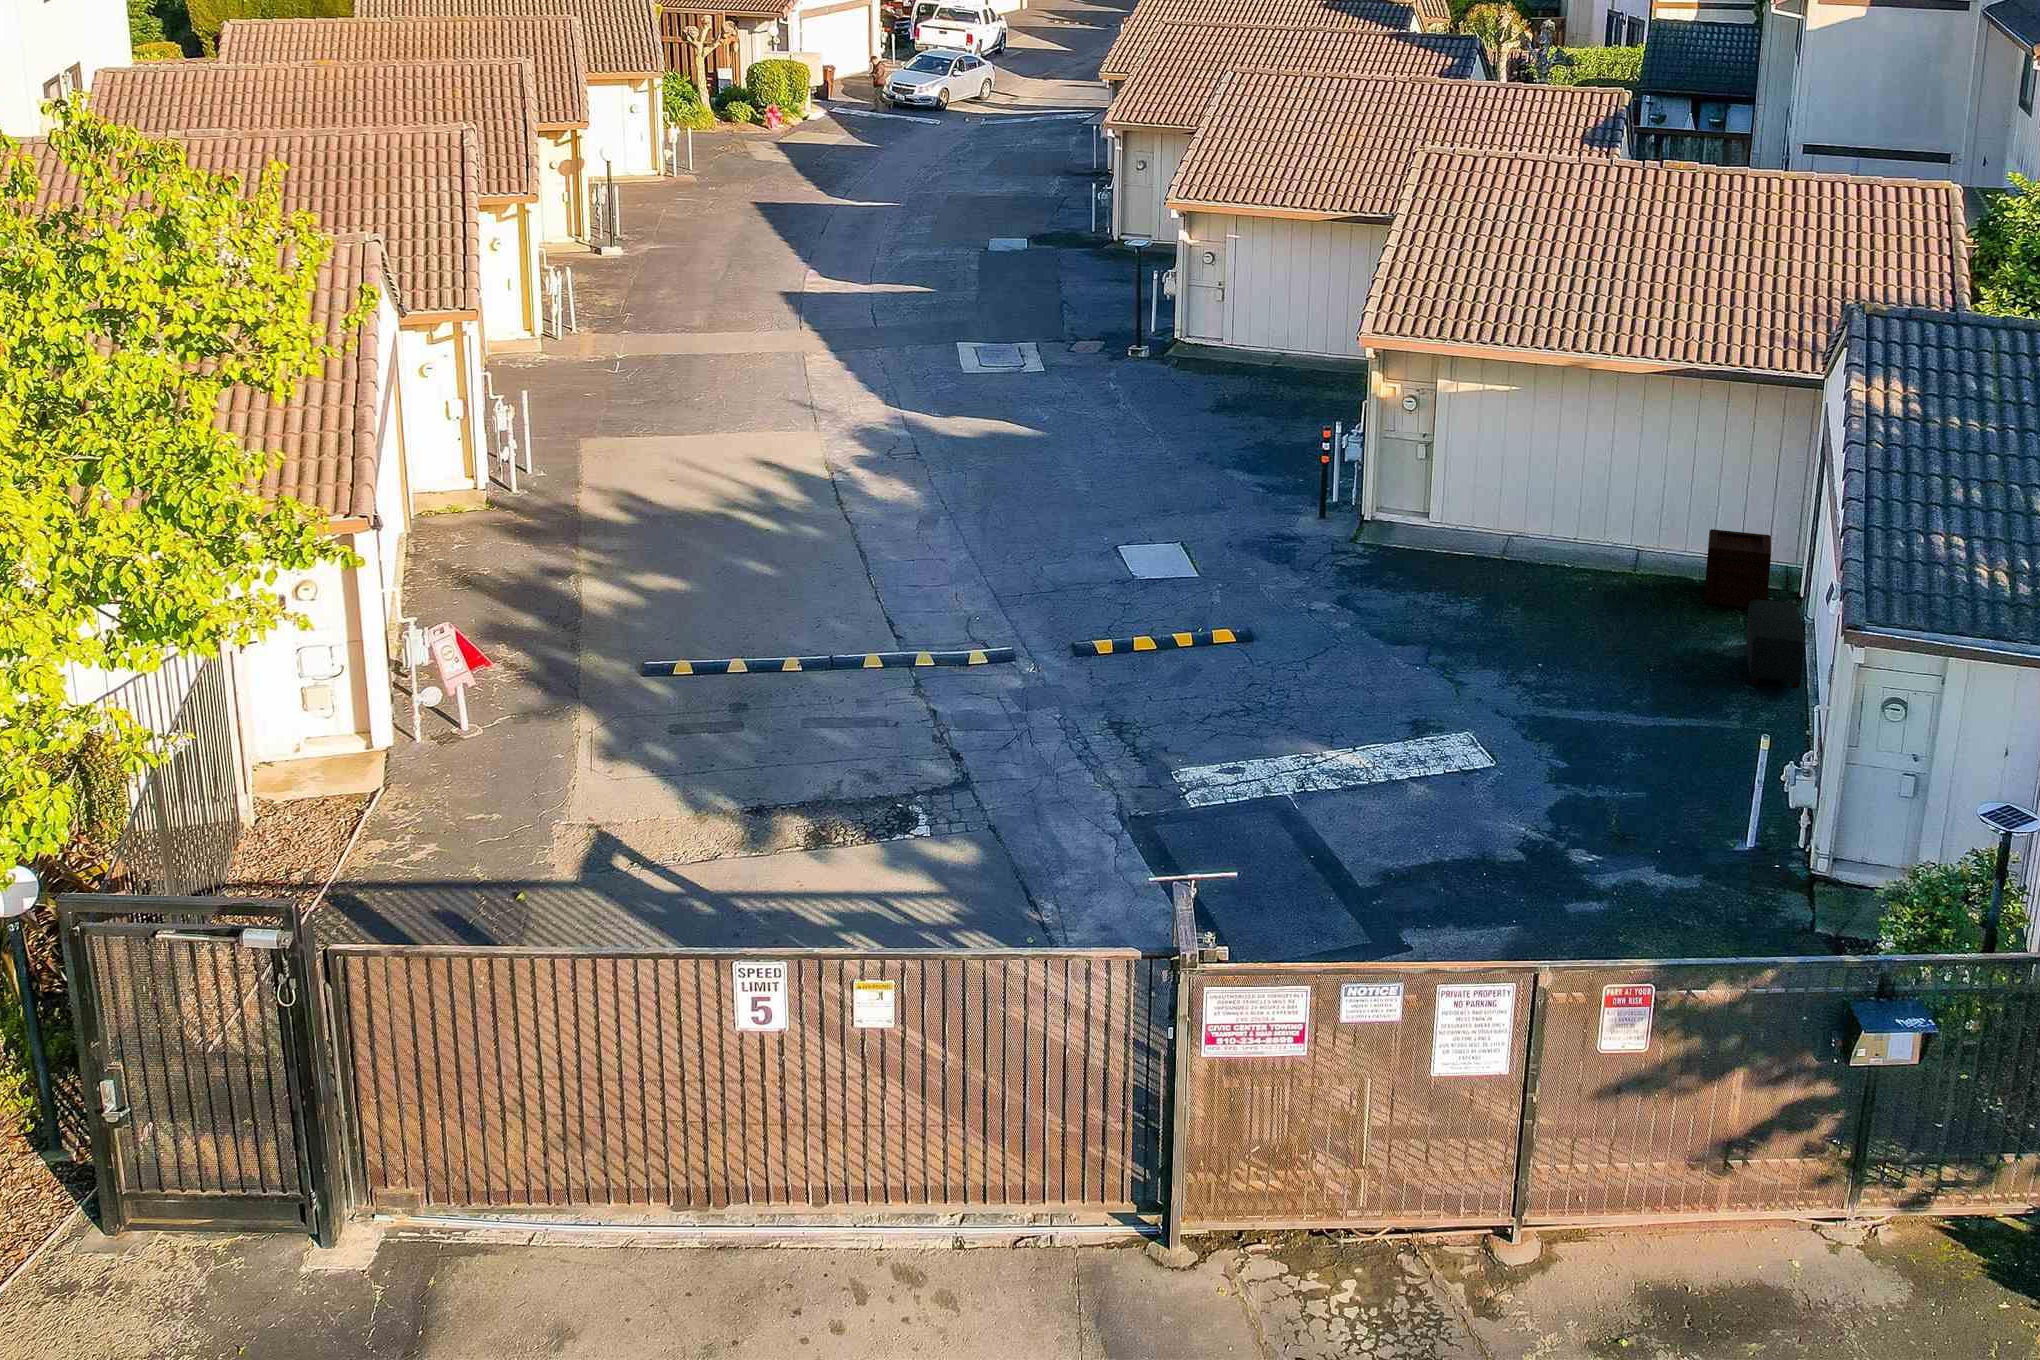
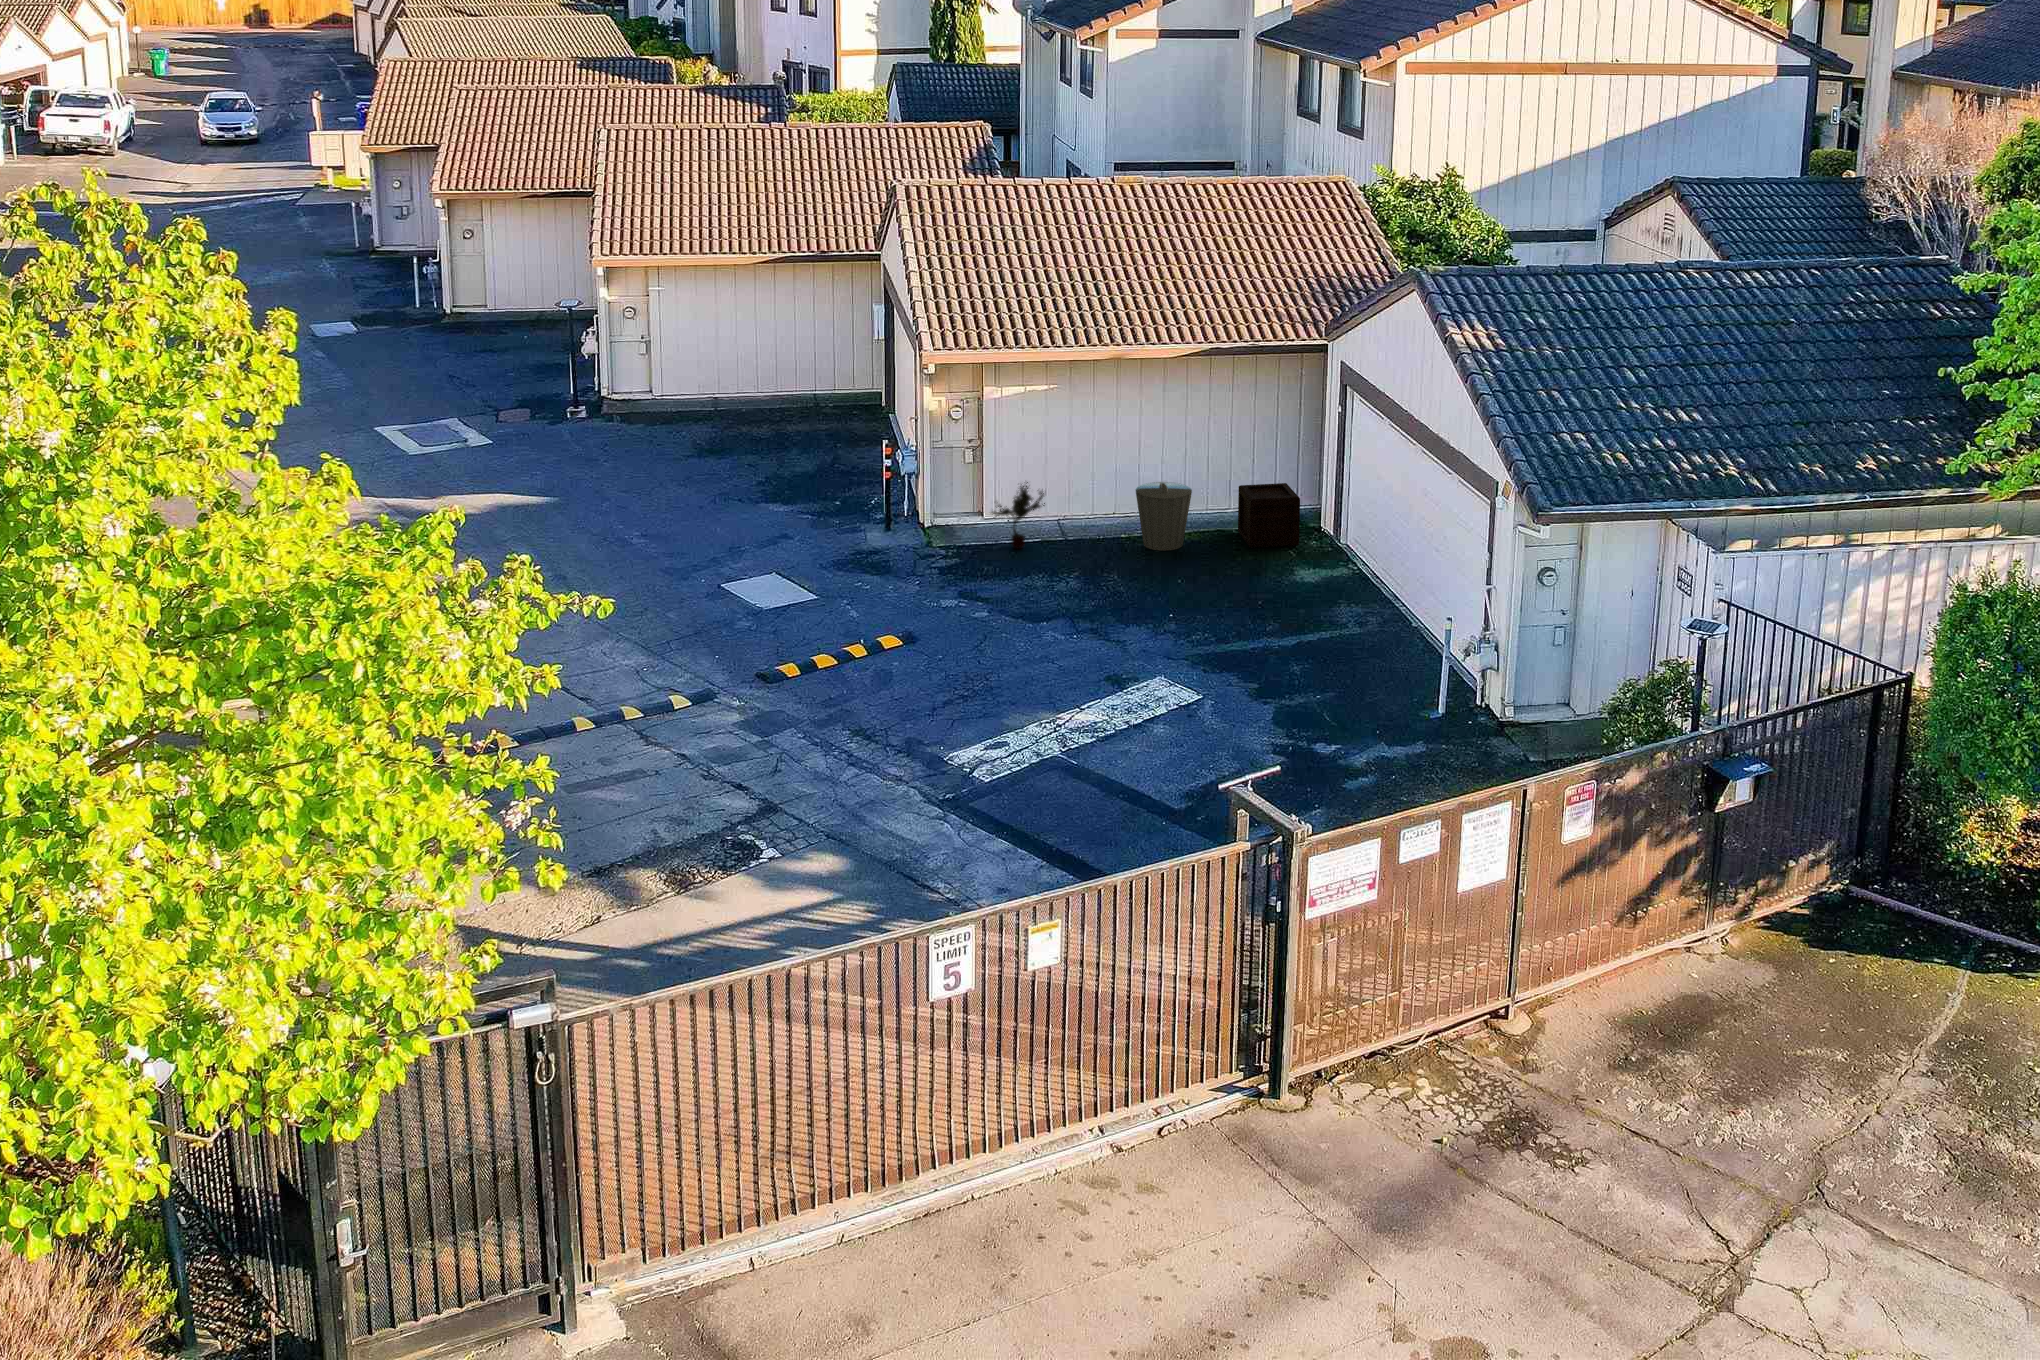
potted tree: none [1415,486,1476,561] -> present [992,482,1045,549]
trash can: none [1578,510,1644,590] -> present [1136,482,1192,551]
bench: present [1746,599,1804,689] -> none [1303,533,1369,602]

